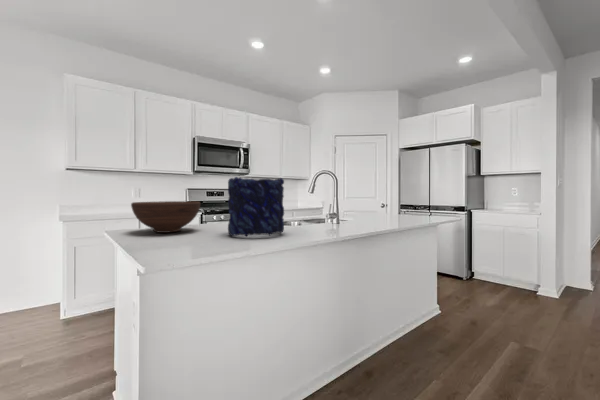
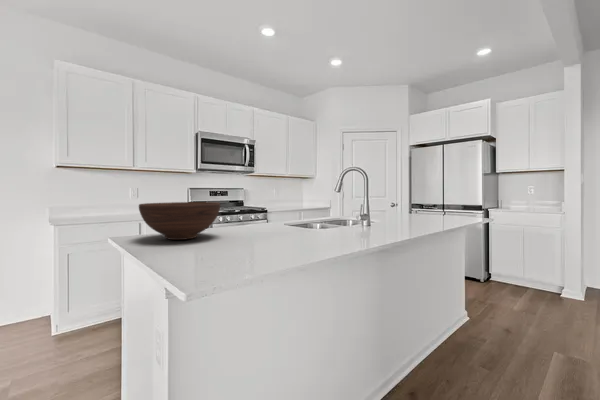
vase: present [228,177,284,236] -> none [257,172,324,245]

